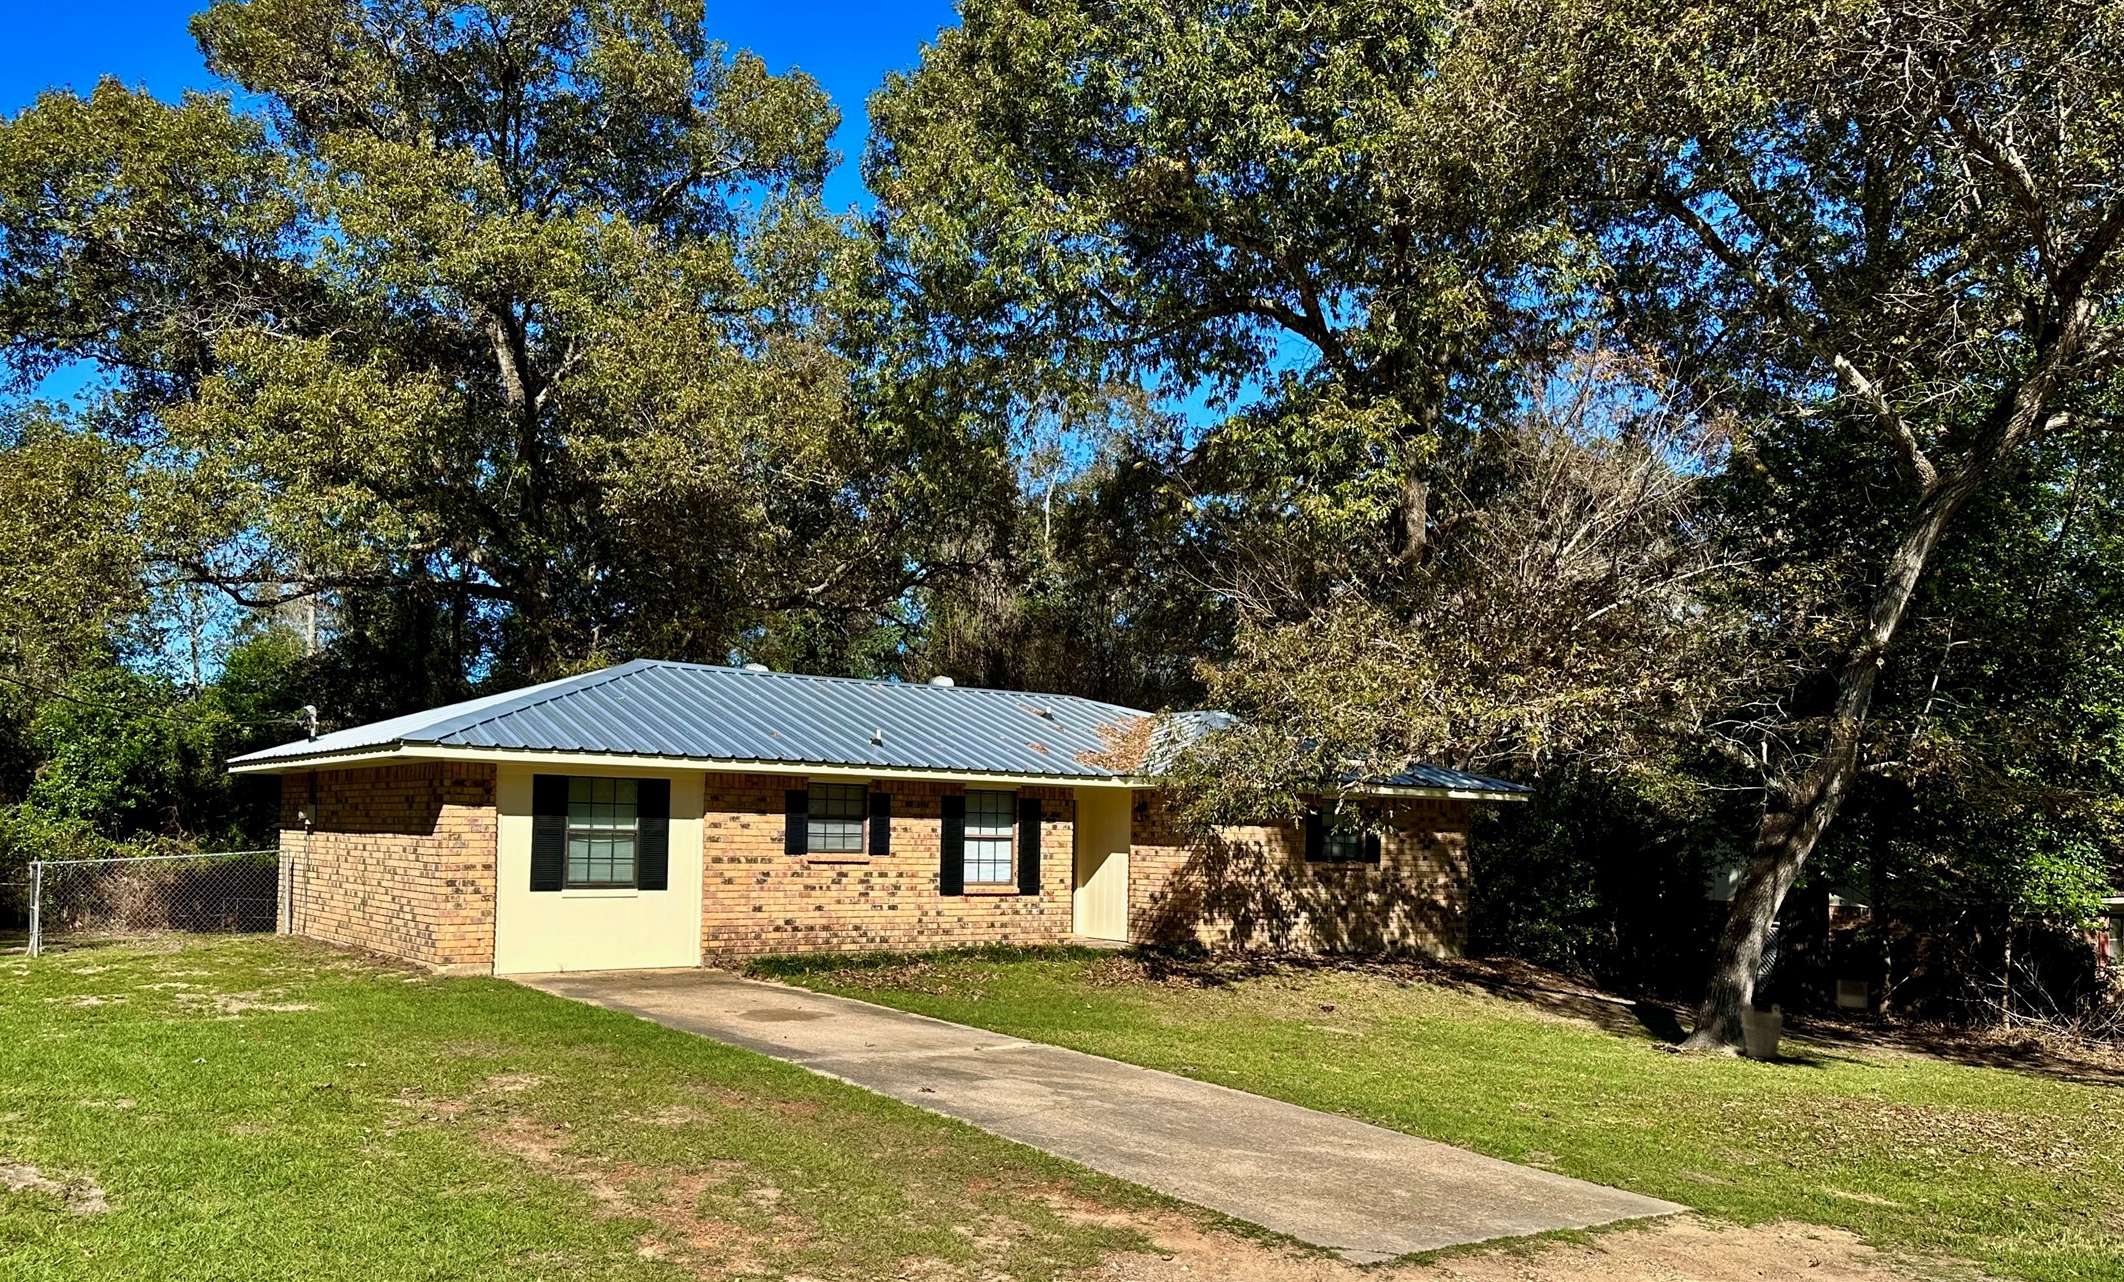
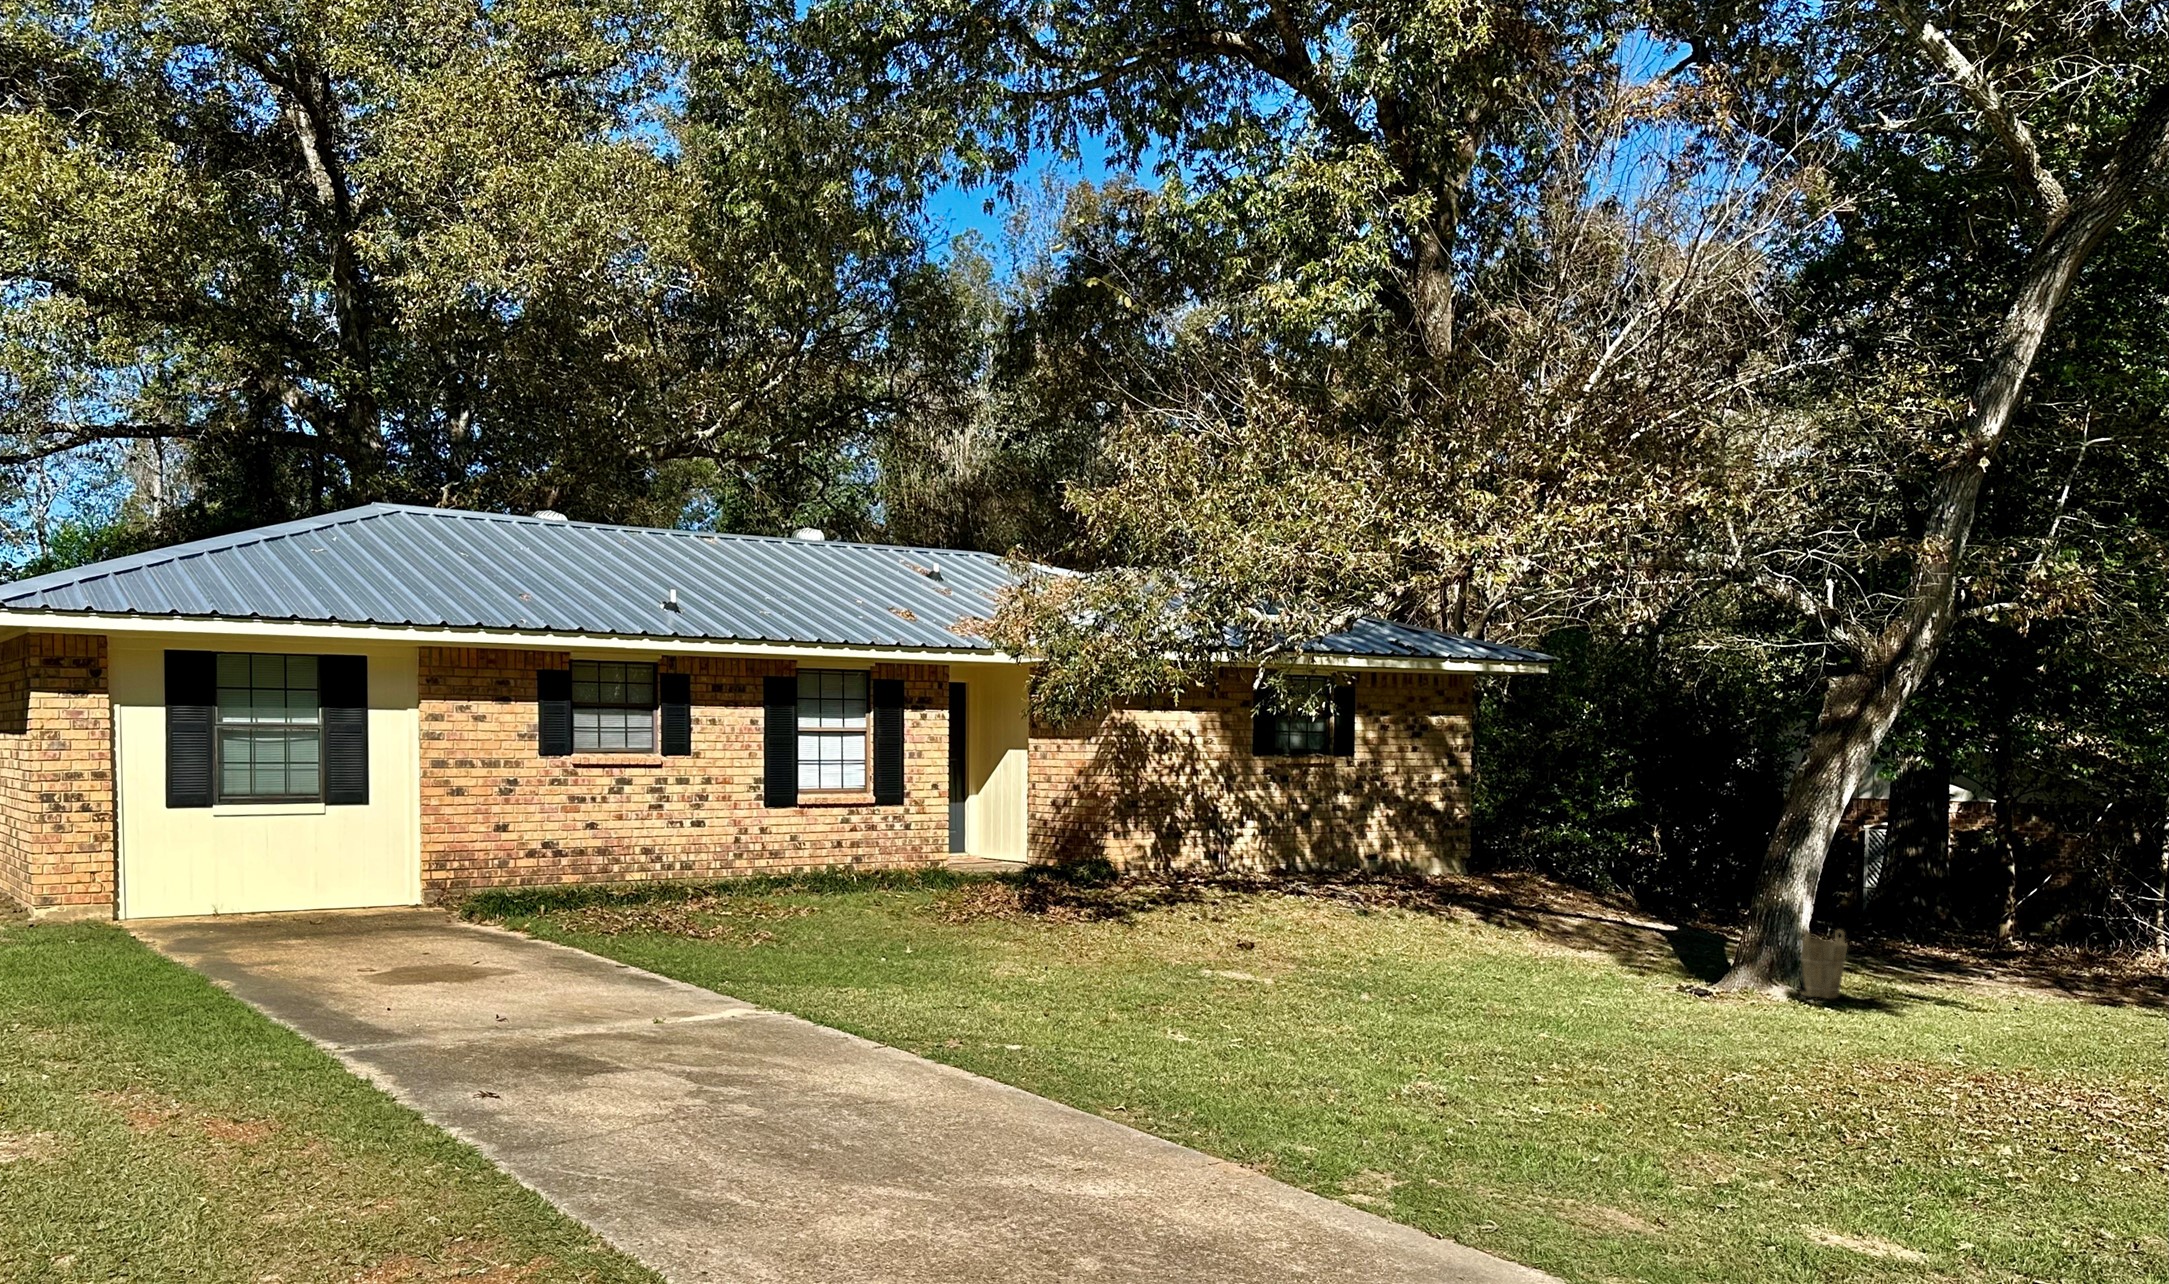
planter: present [1838,980,1867,1008] -> none [1927,894,1963,941]

